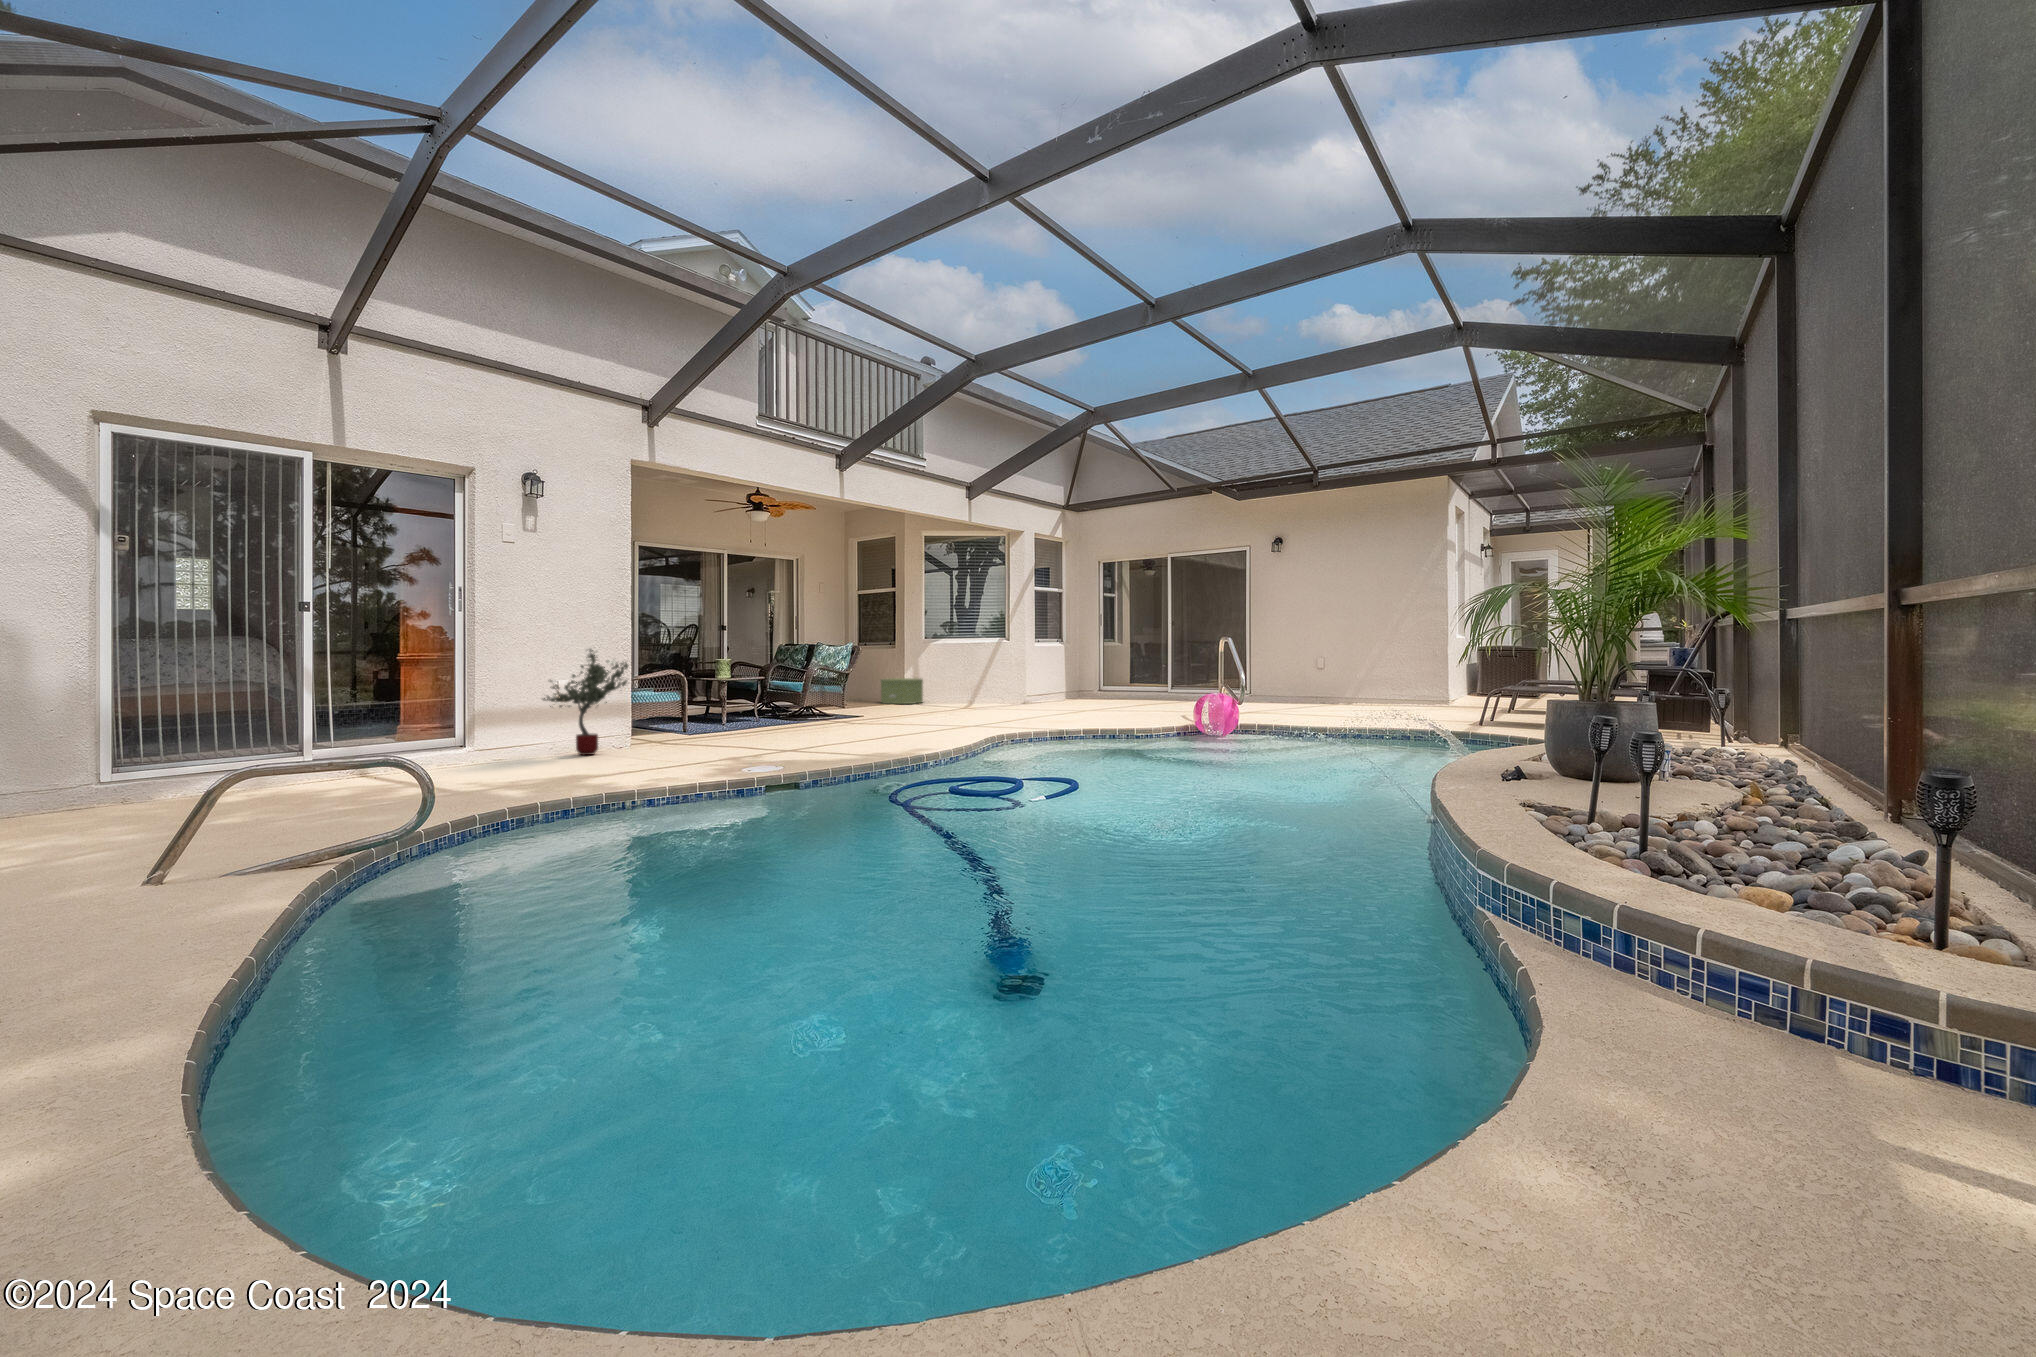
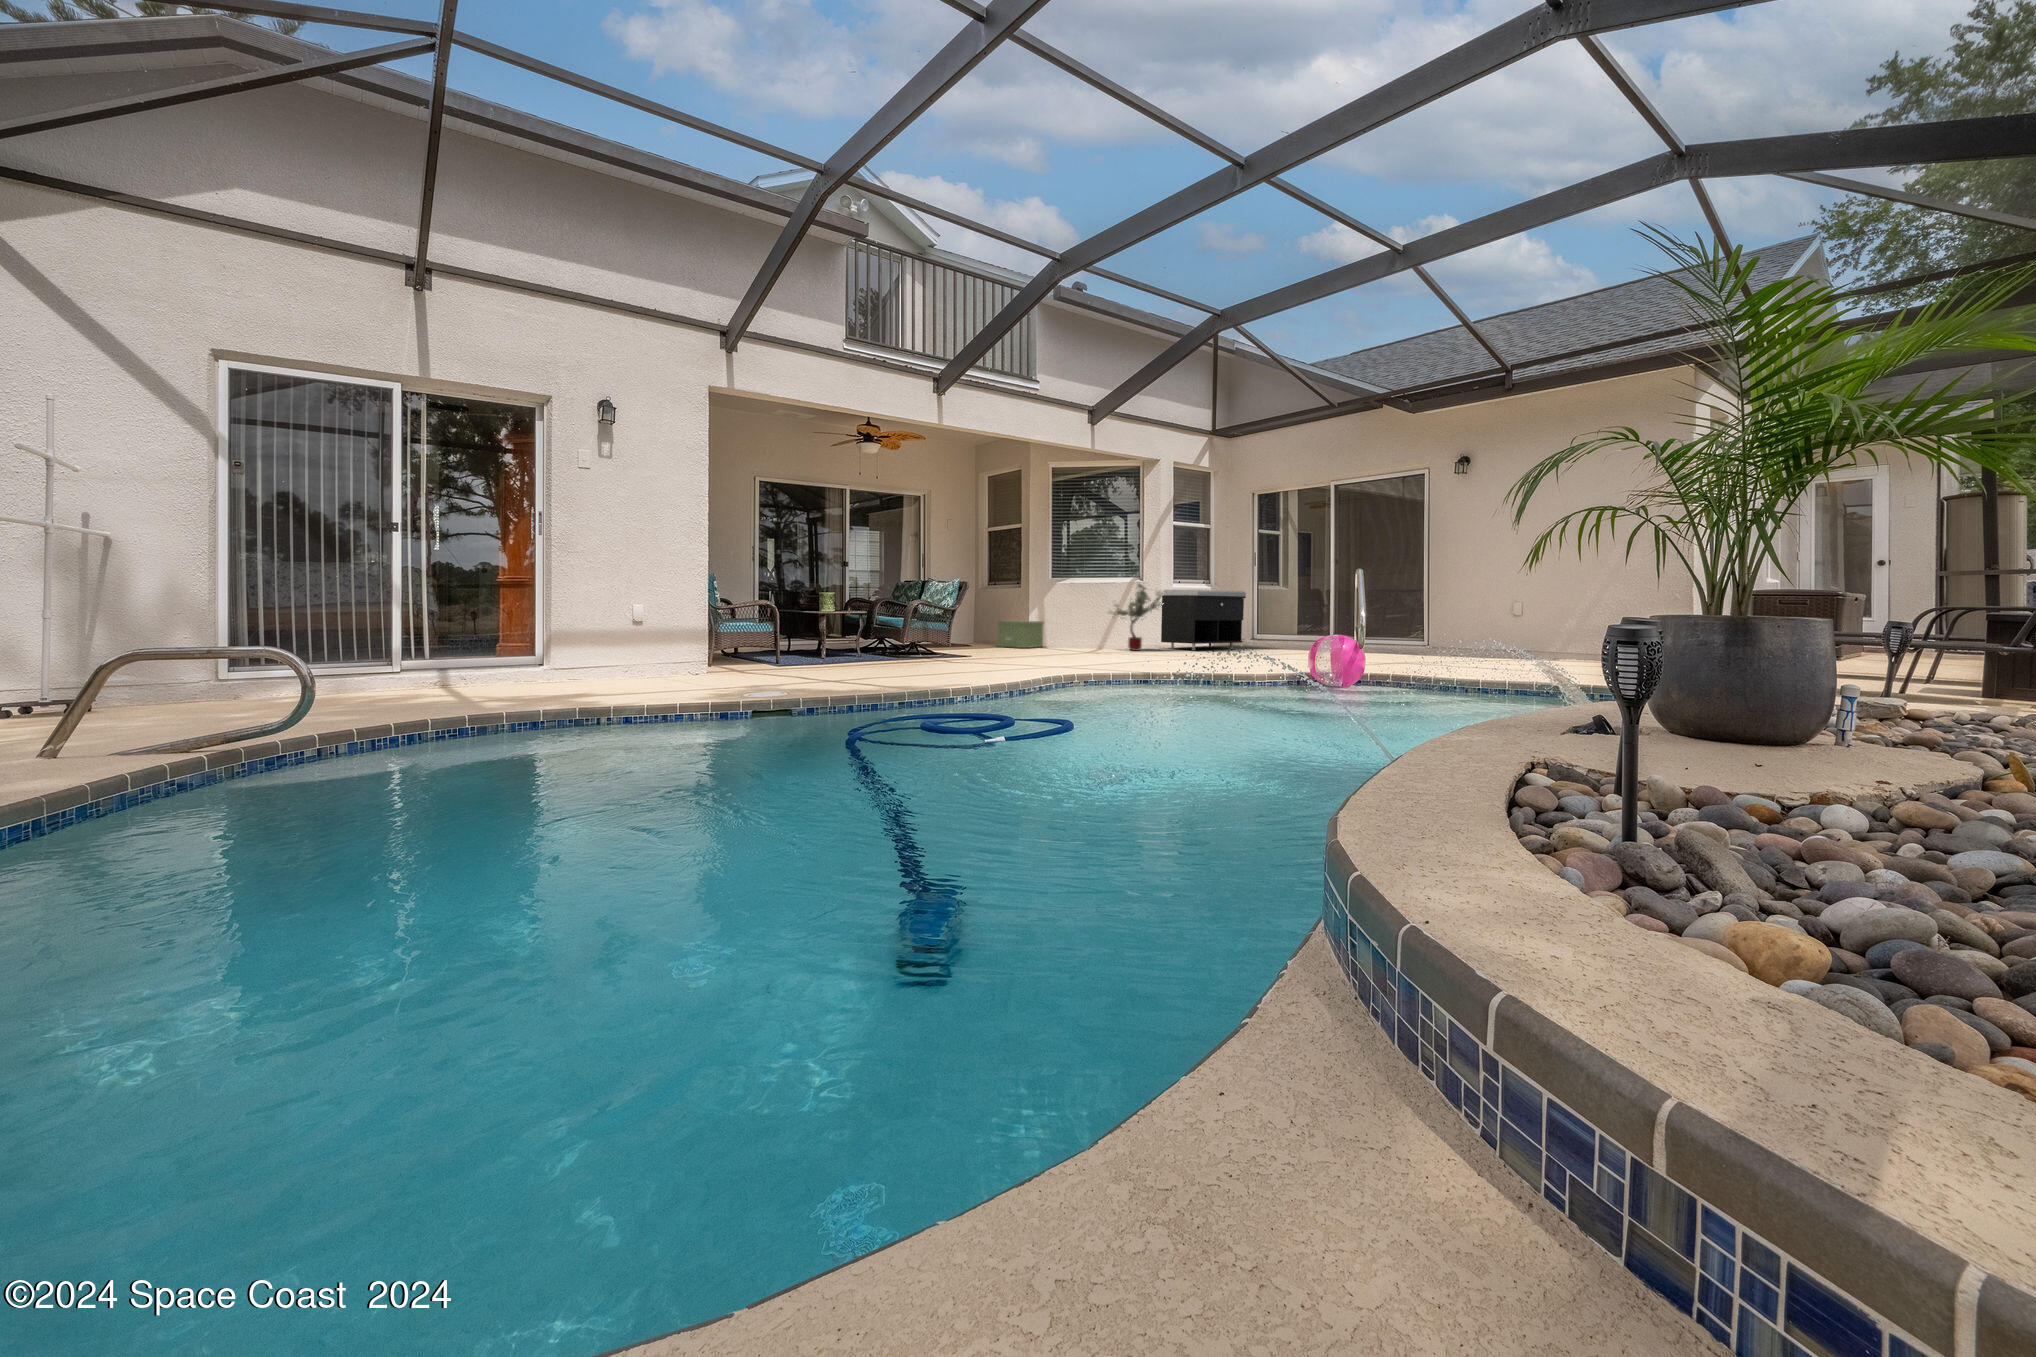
storage bench: none [1027,648,1097,702] -> present [1161,589,1246,650]
potted tree: present [543,649,629,755] -> present [1111,583,1163,651]

